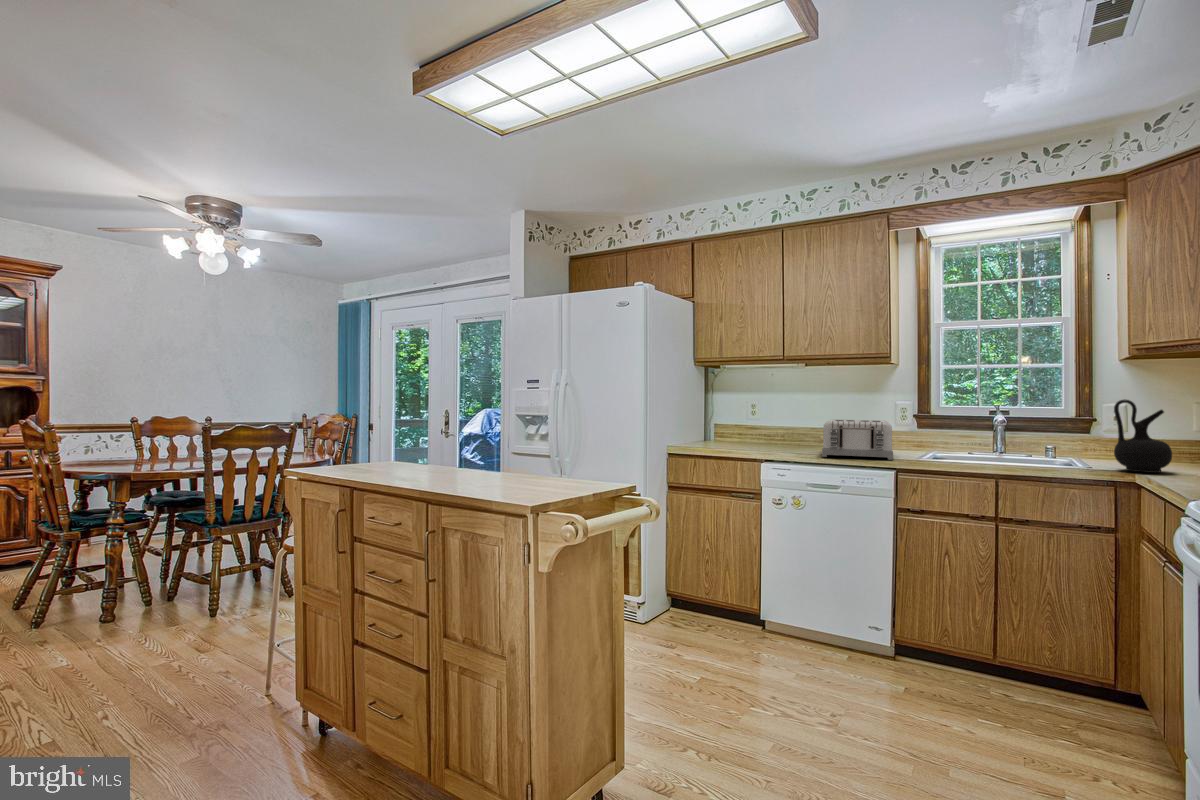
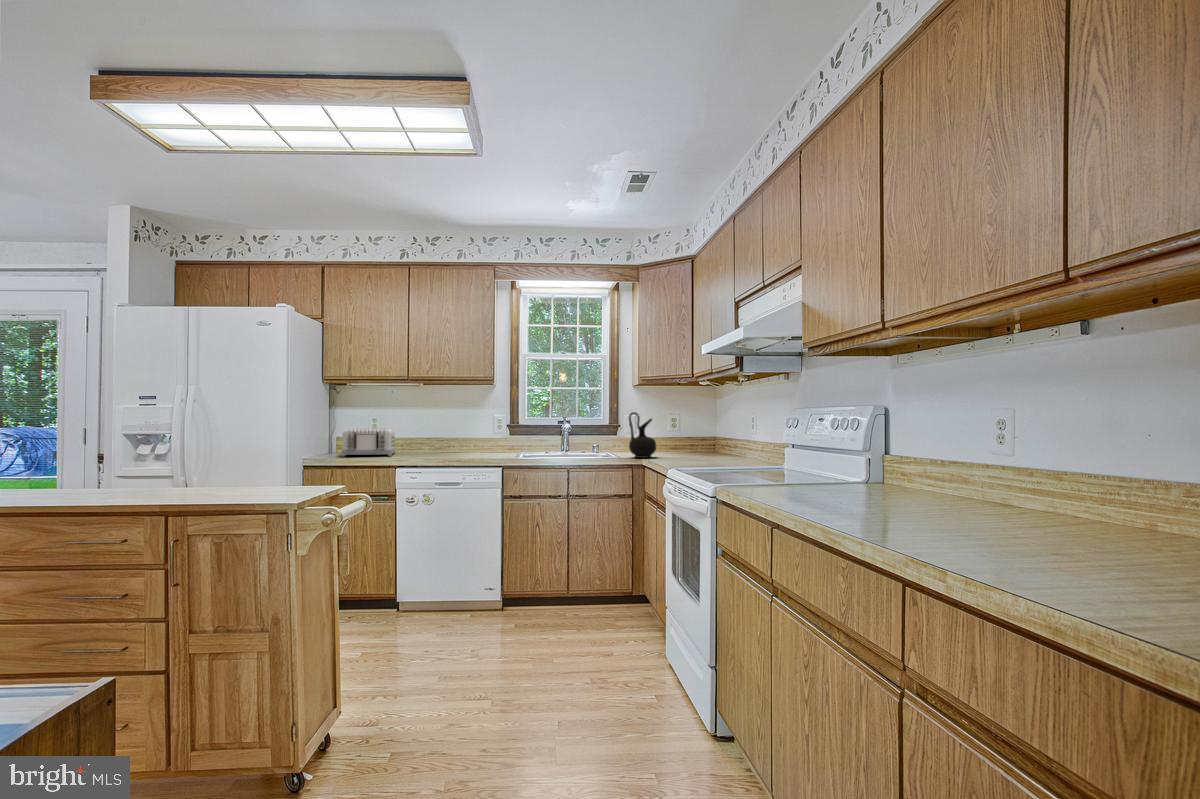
toaster: present [822,420,893,460] -> present [341,429,395,456]

